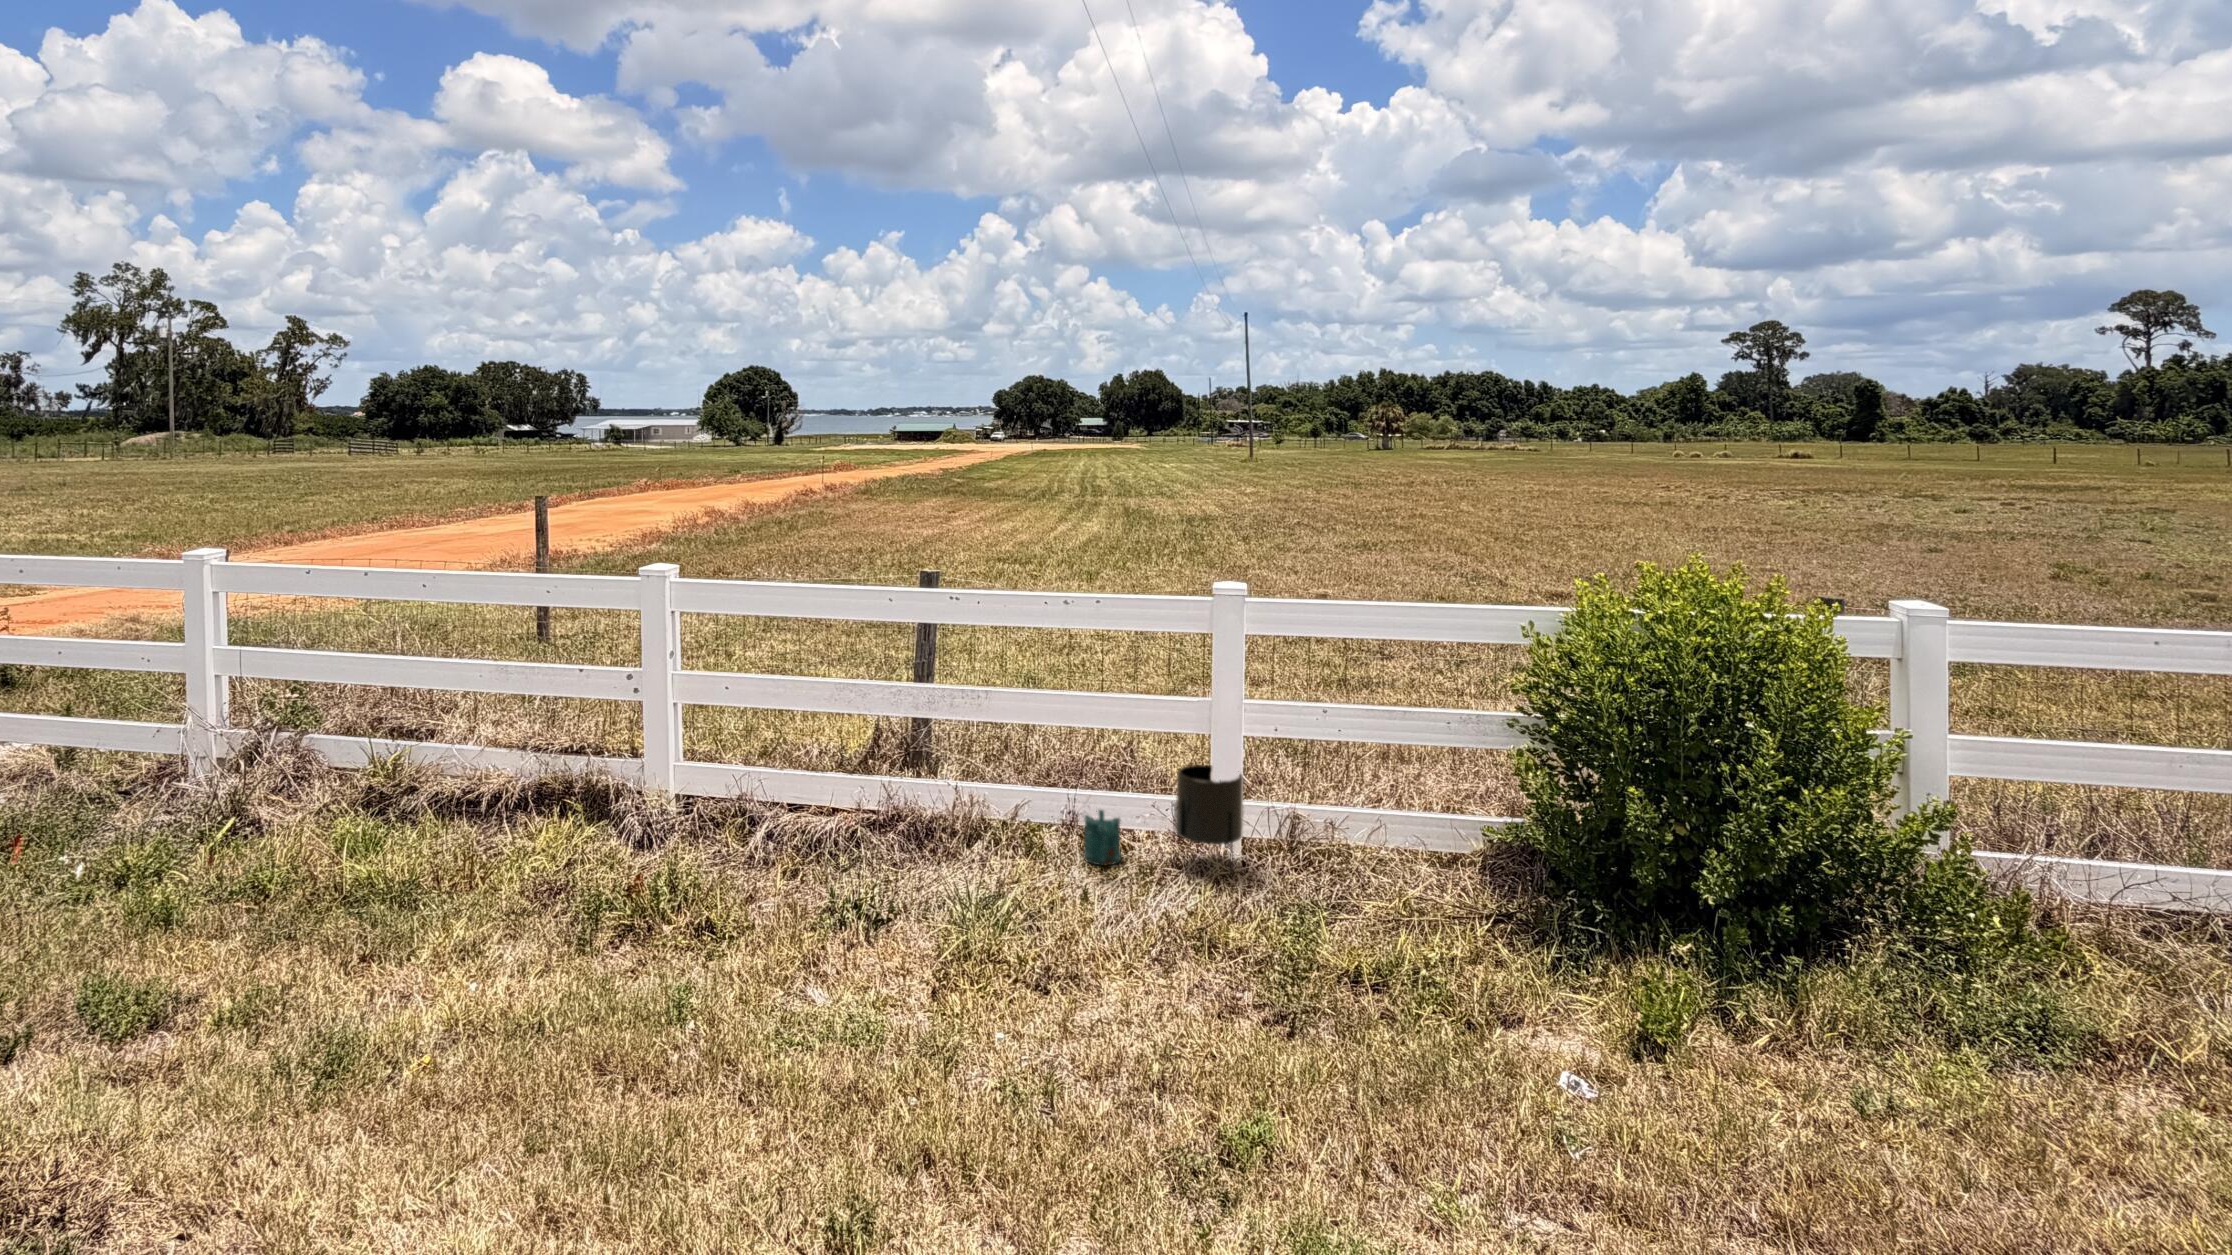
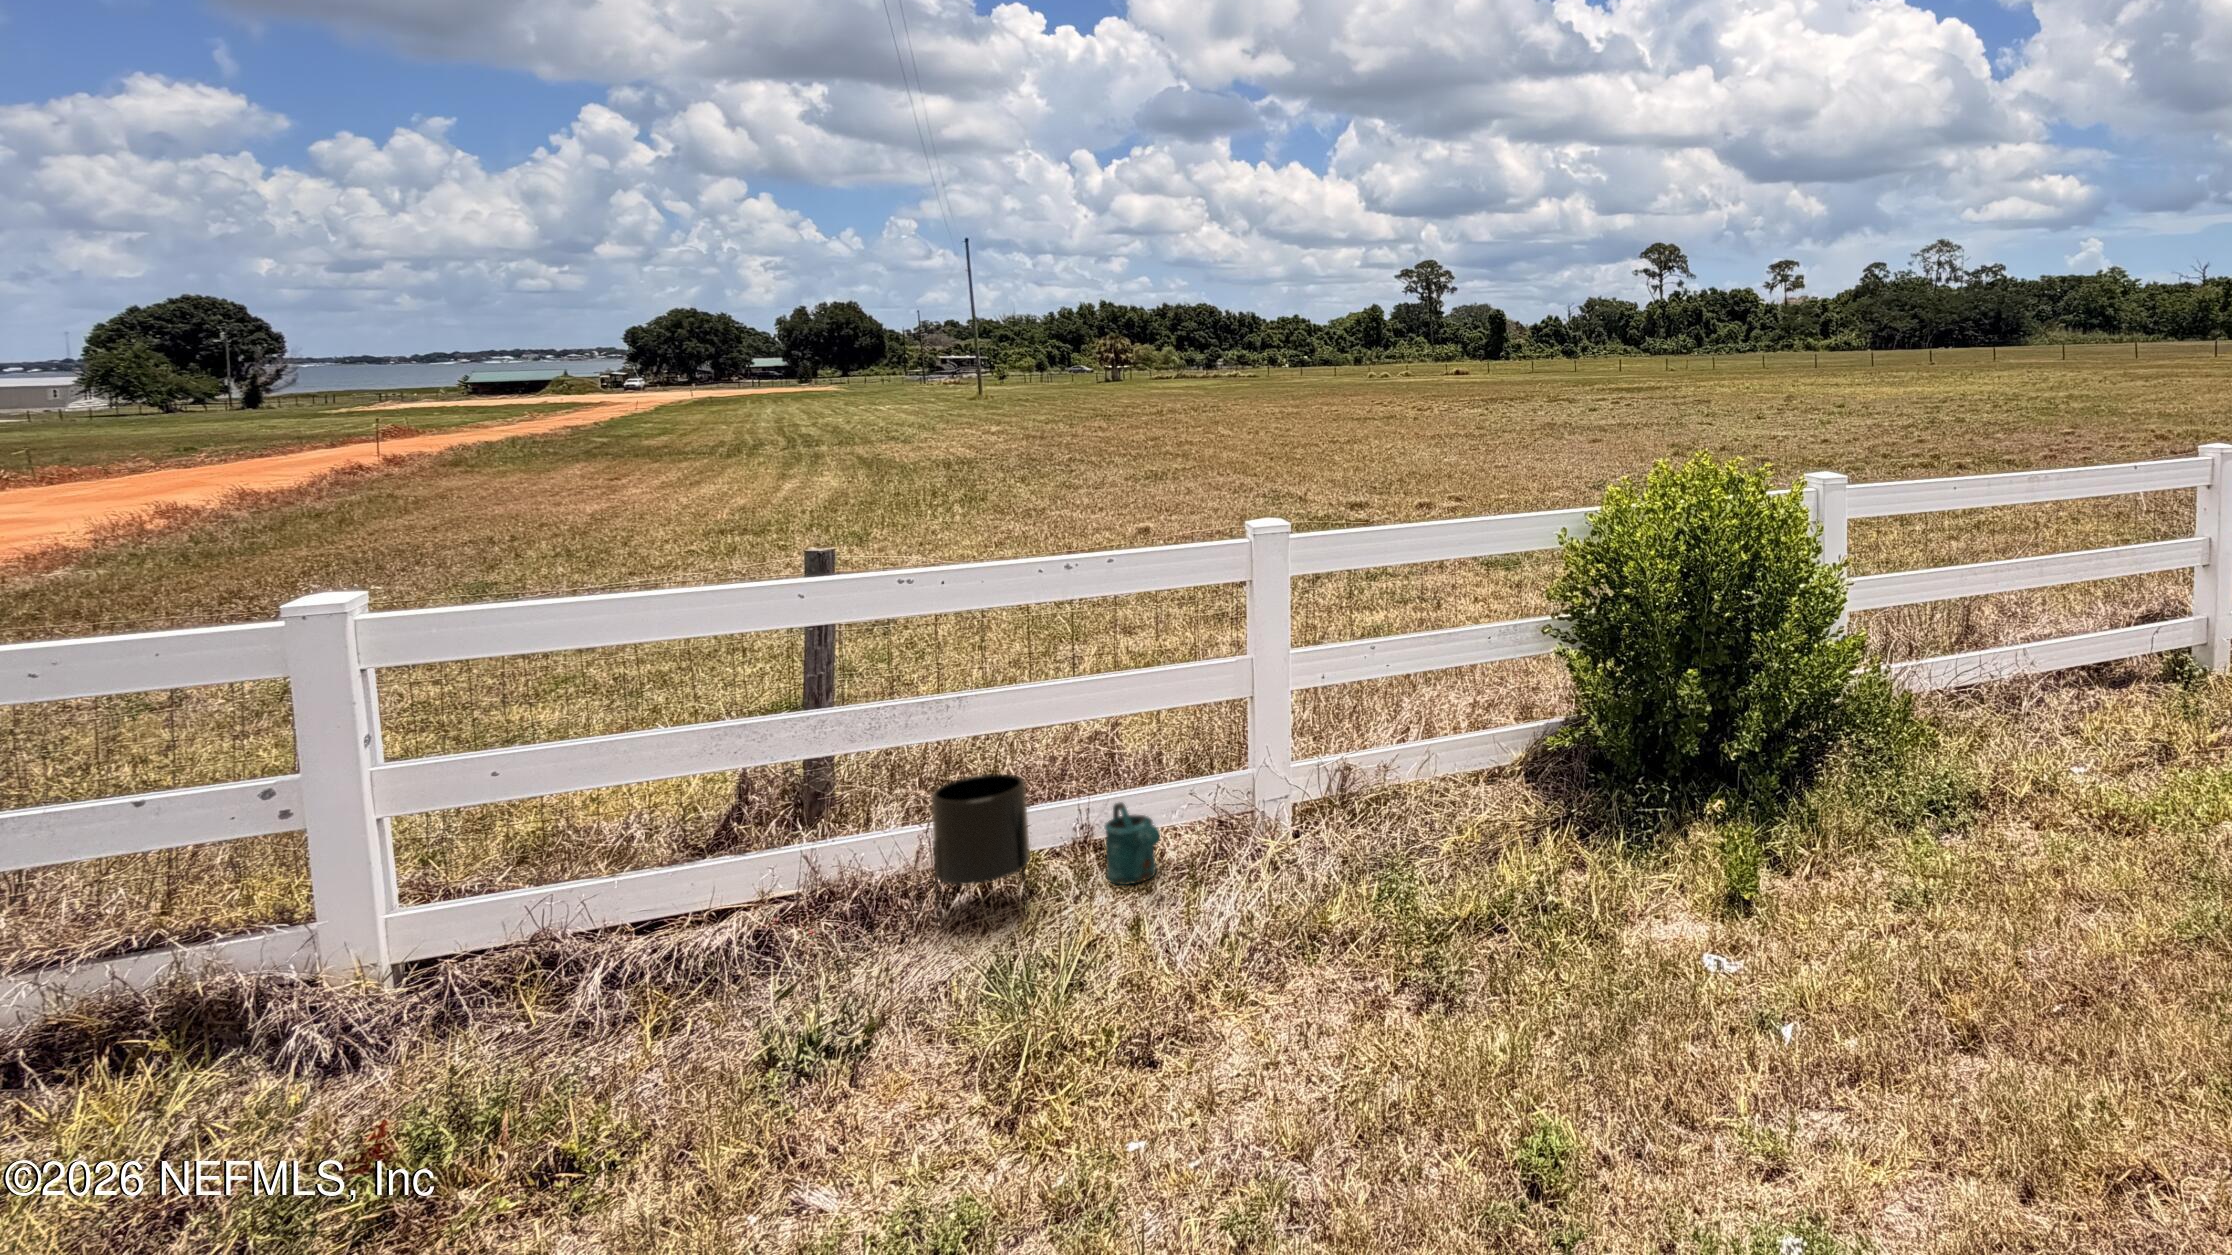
planter: present [1173,765,1243,877] -> present [931,774,1030,924]

